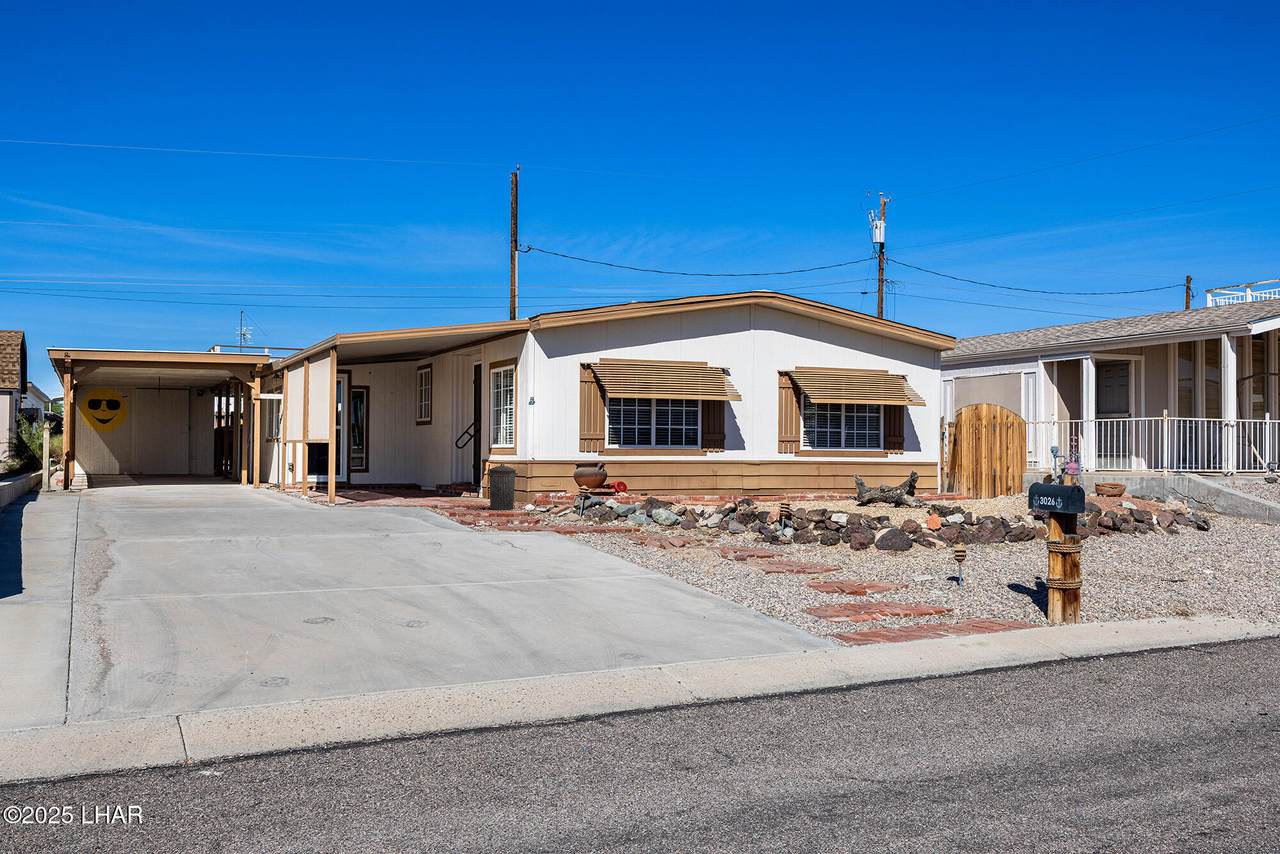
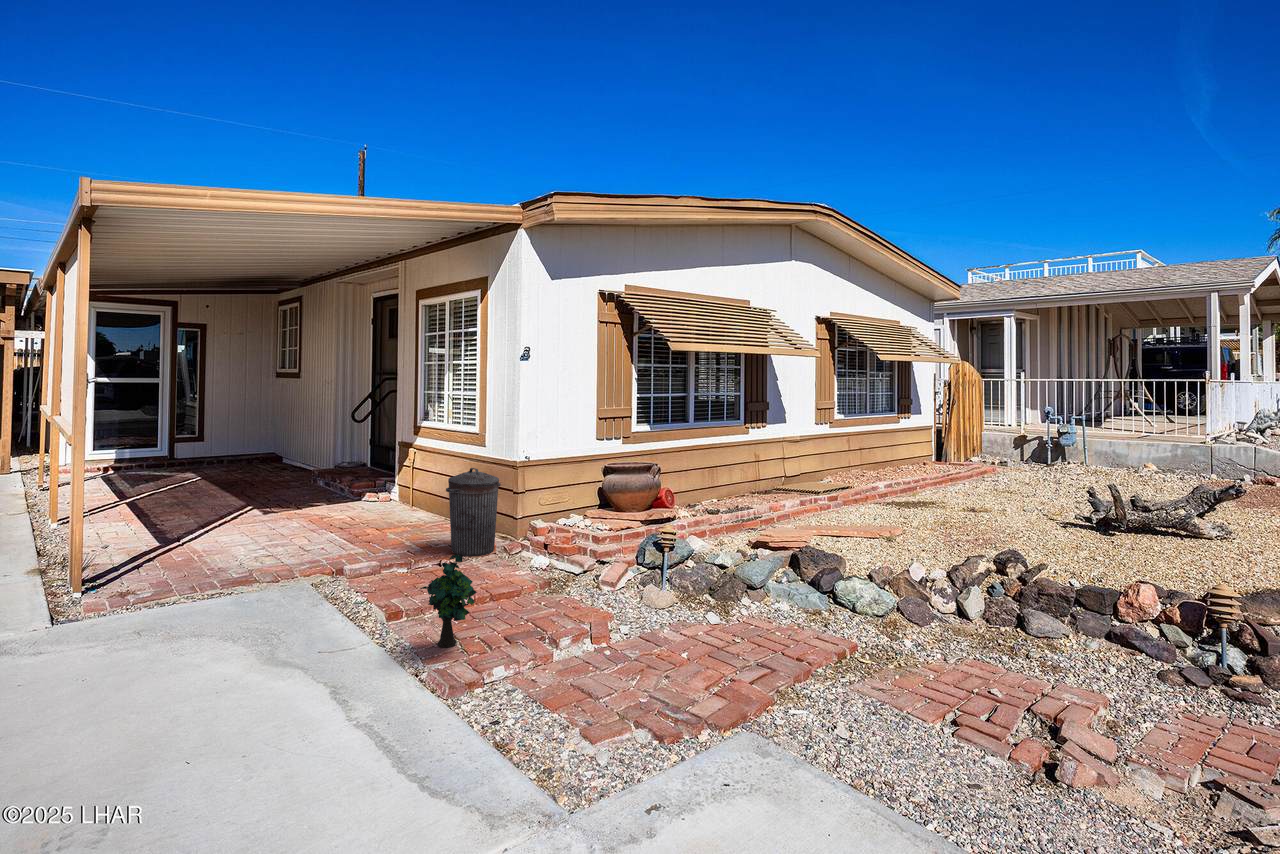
decorative plant: none [455,483,478,522] -> present [420,555,477,647]

